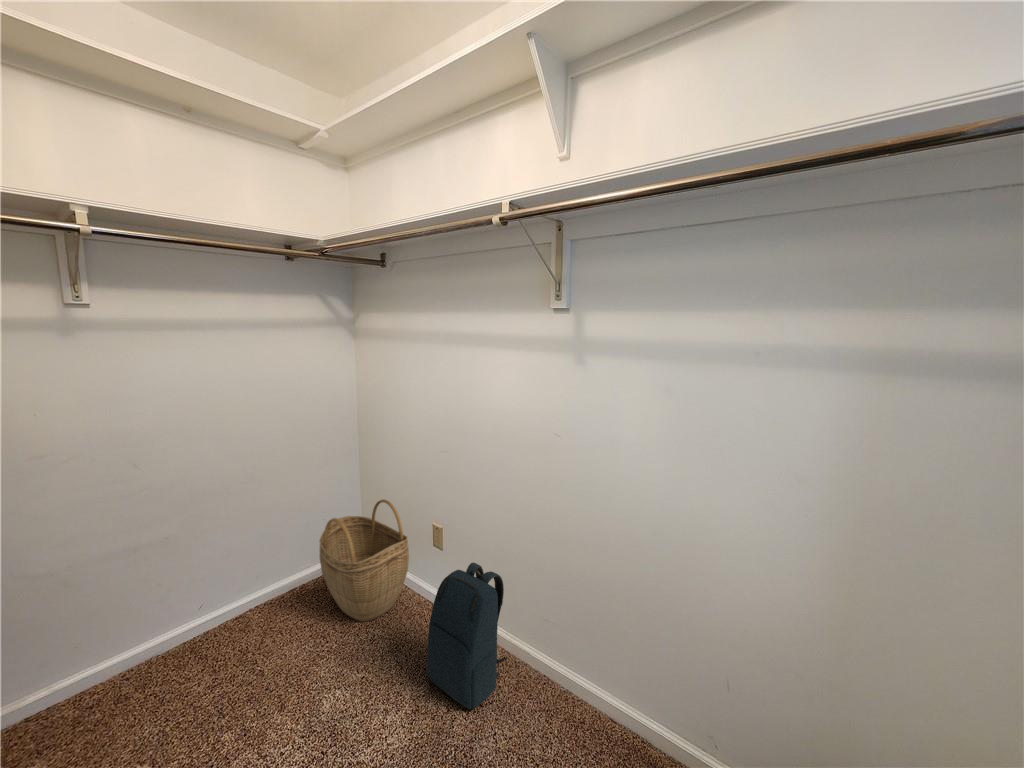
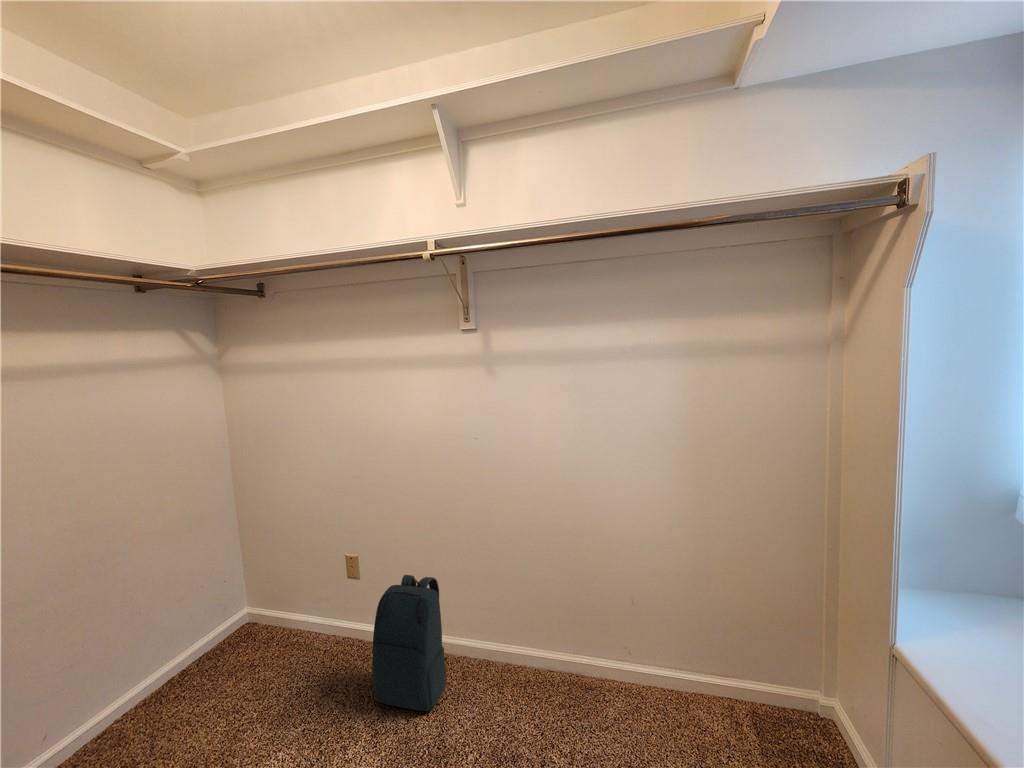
woven basket: present [320,499,409,622] -> none [211,543,323,682]

